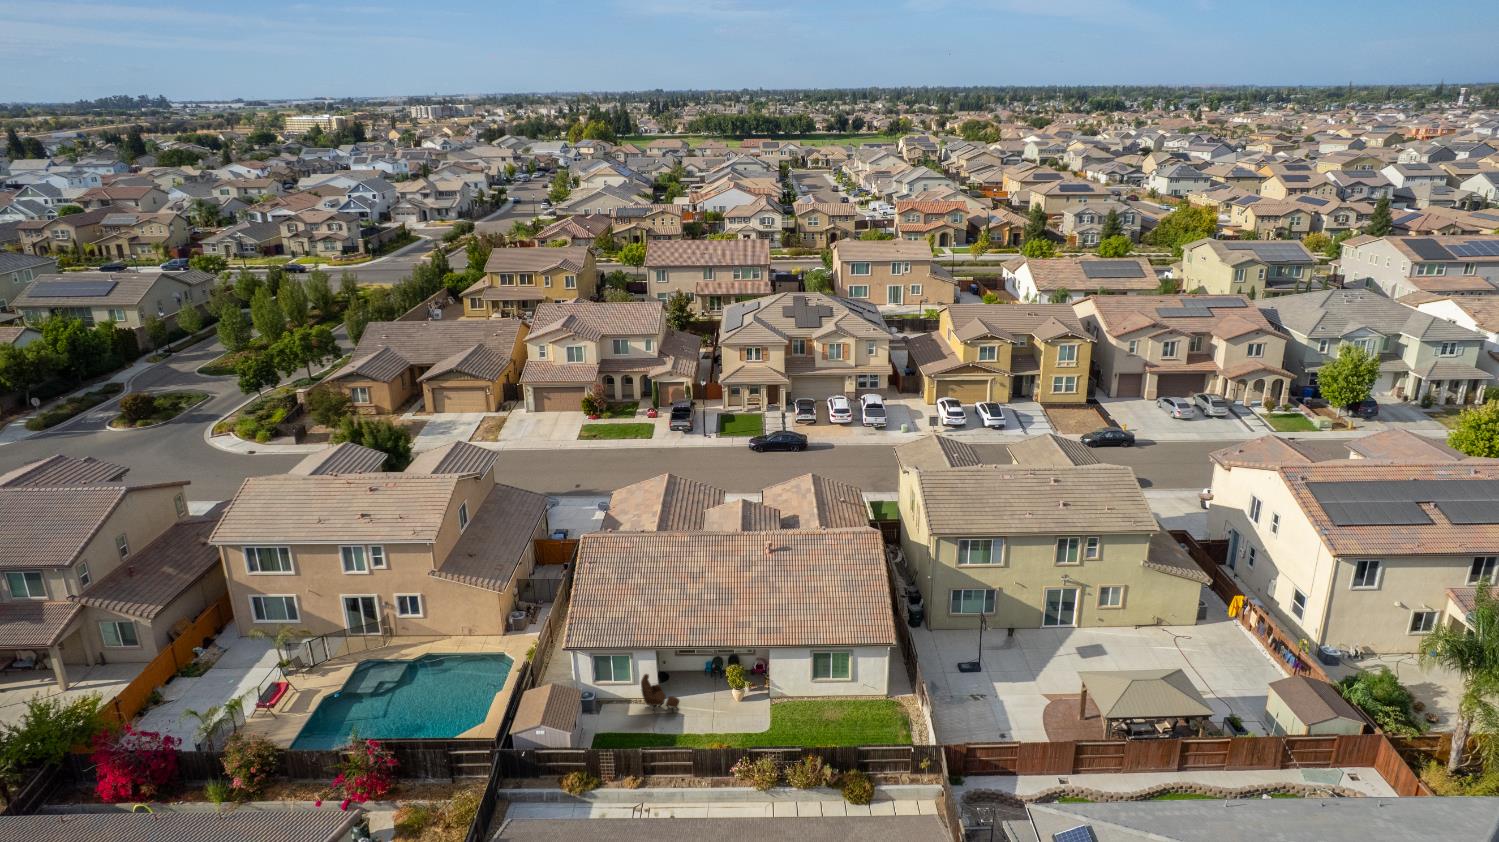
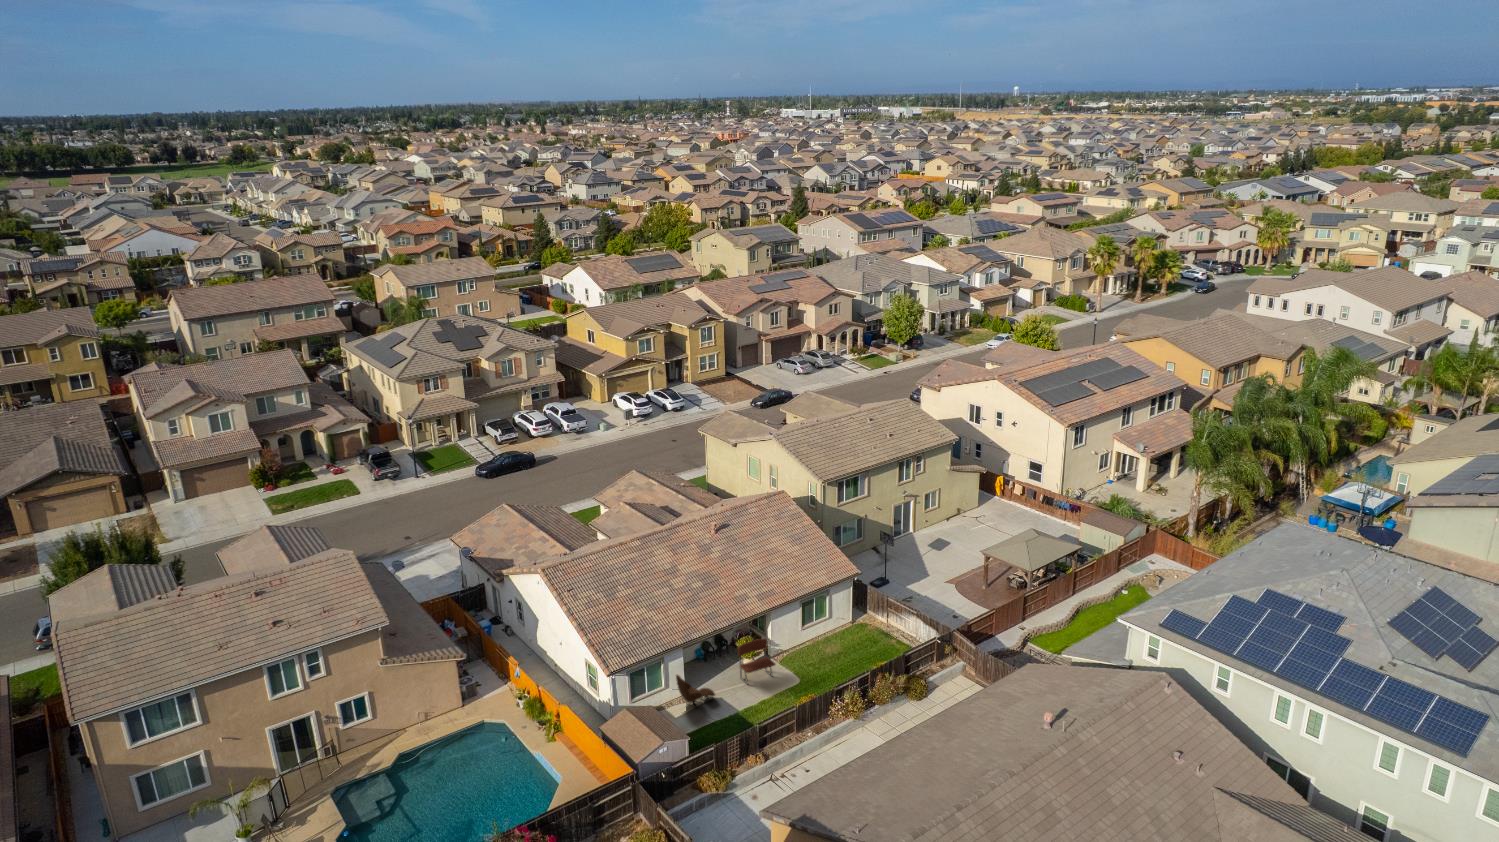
bench: none [716,670,752,713] -> present [738,638,775,684]

